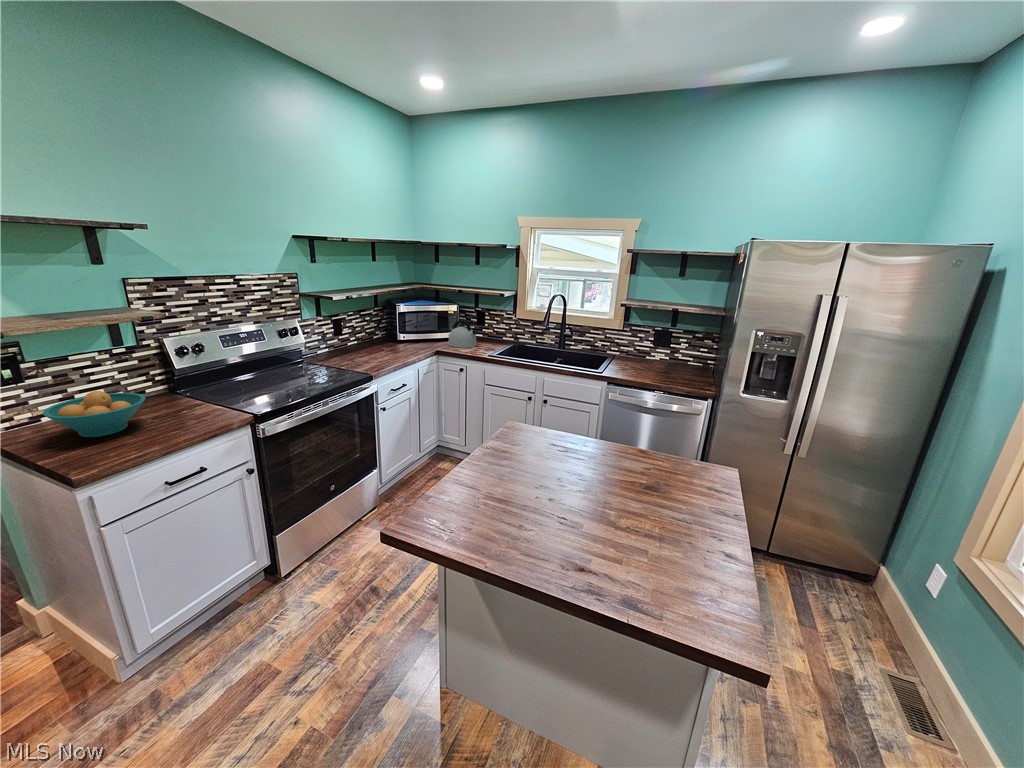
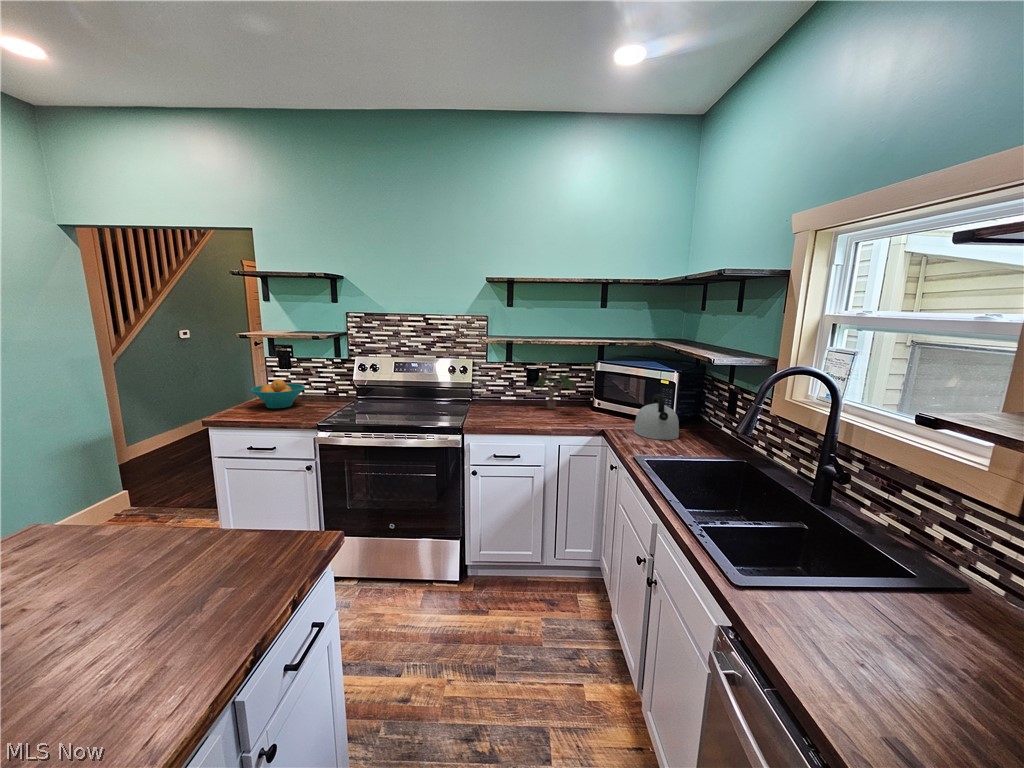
potted plant: none [357,315,407,350] -> present [535,373,574,409]

